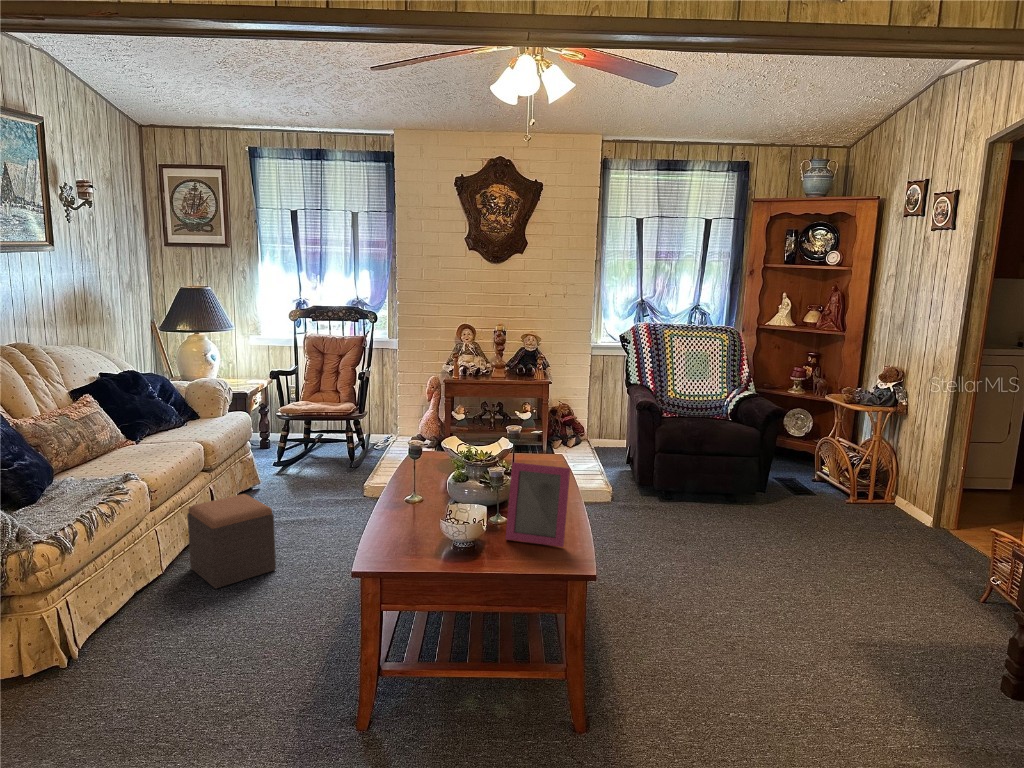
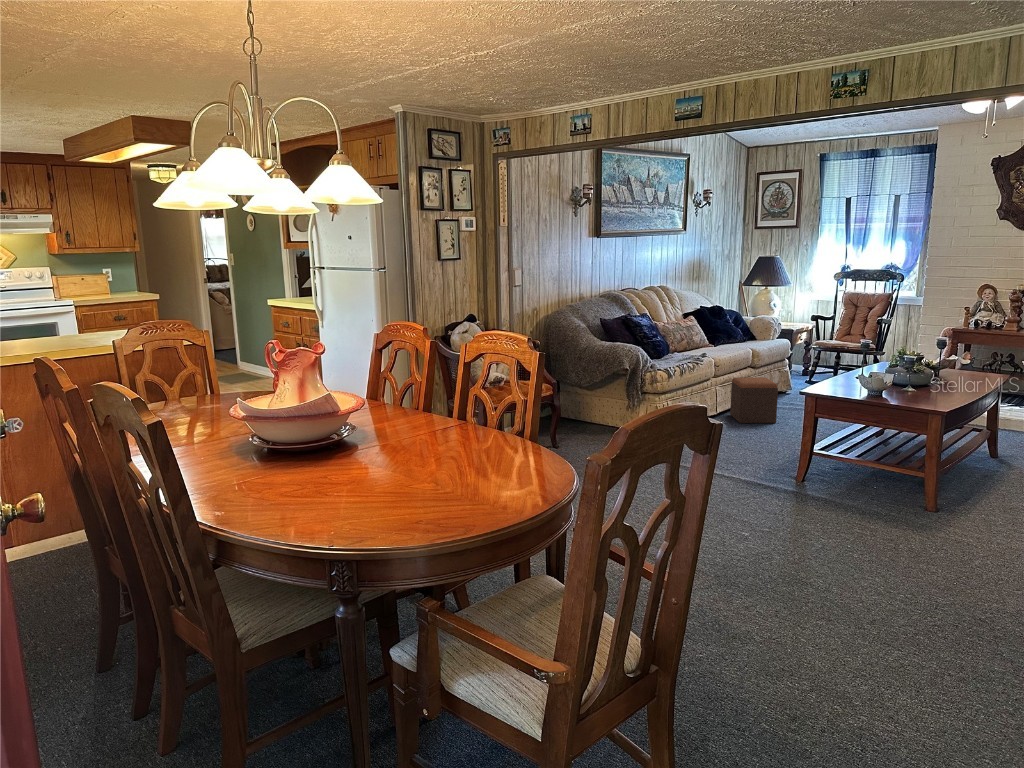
picture frame: present [505,462,570,547] -> none [884,349,930,399]

